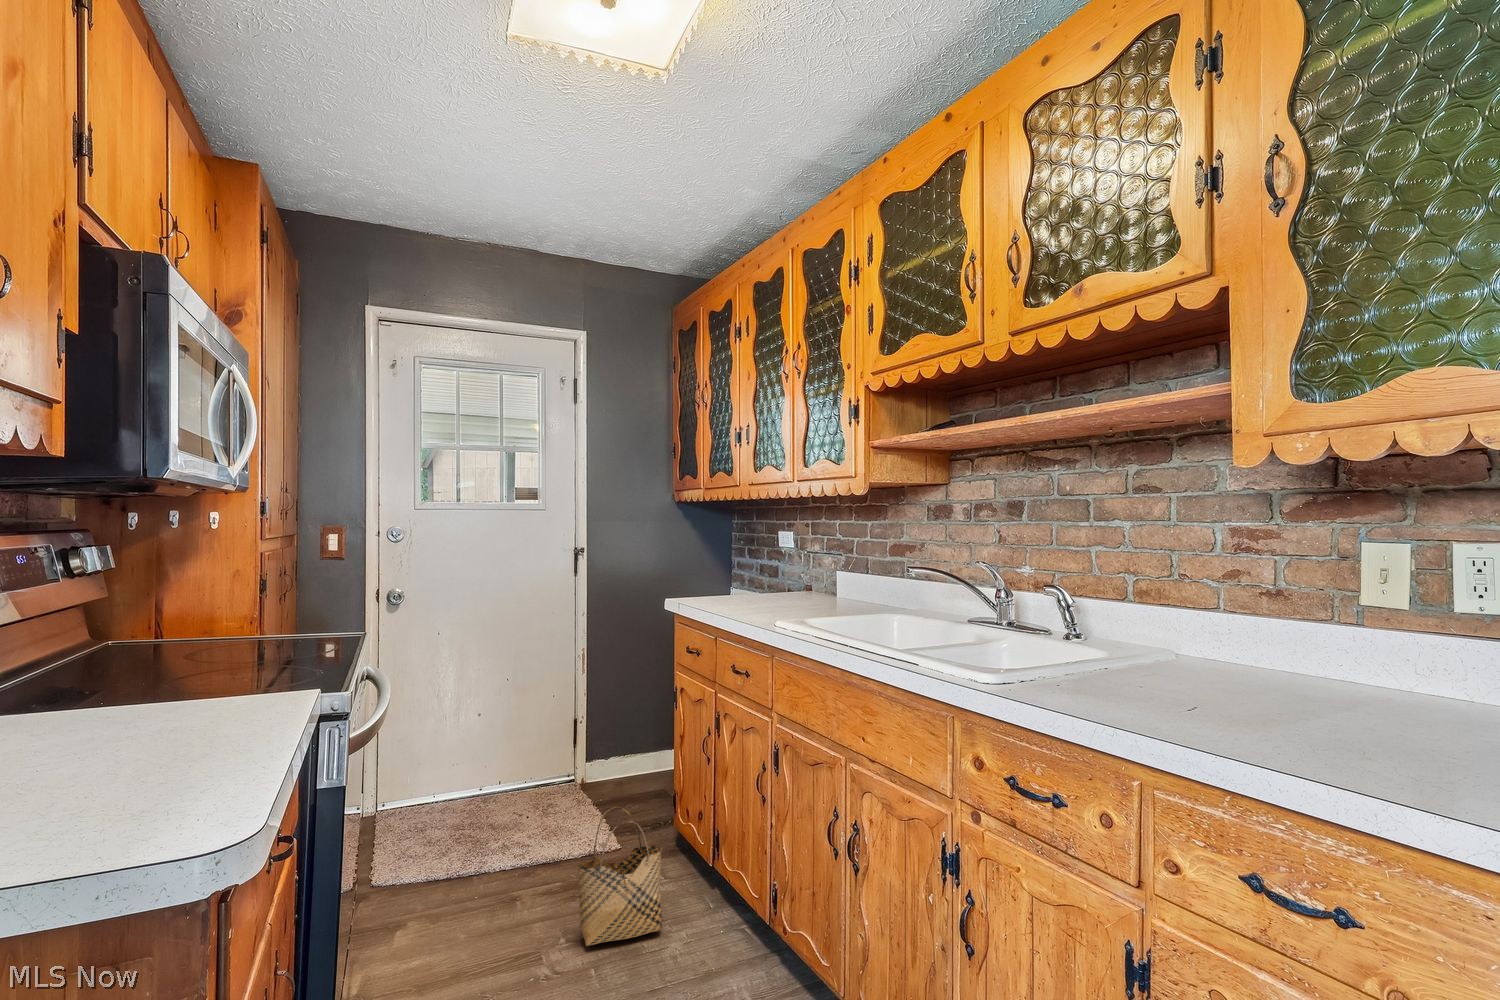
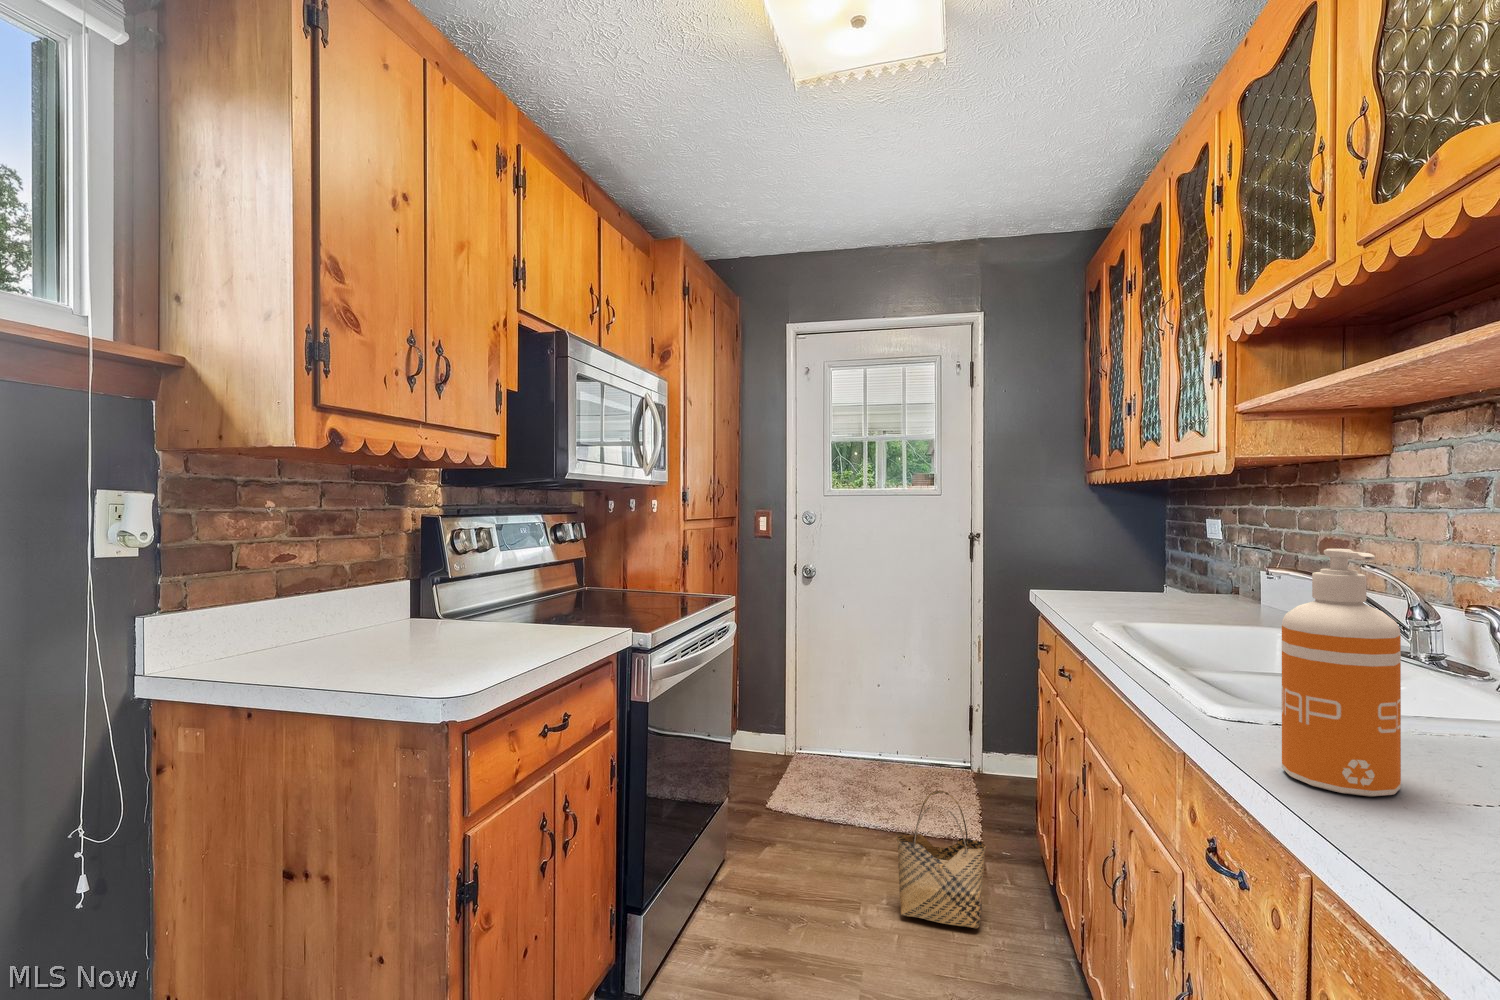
soap dispenser: none [1067,549,1138,712] -> present [1282,549,1401,796]

